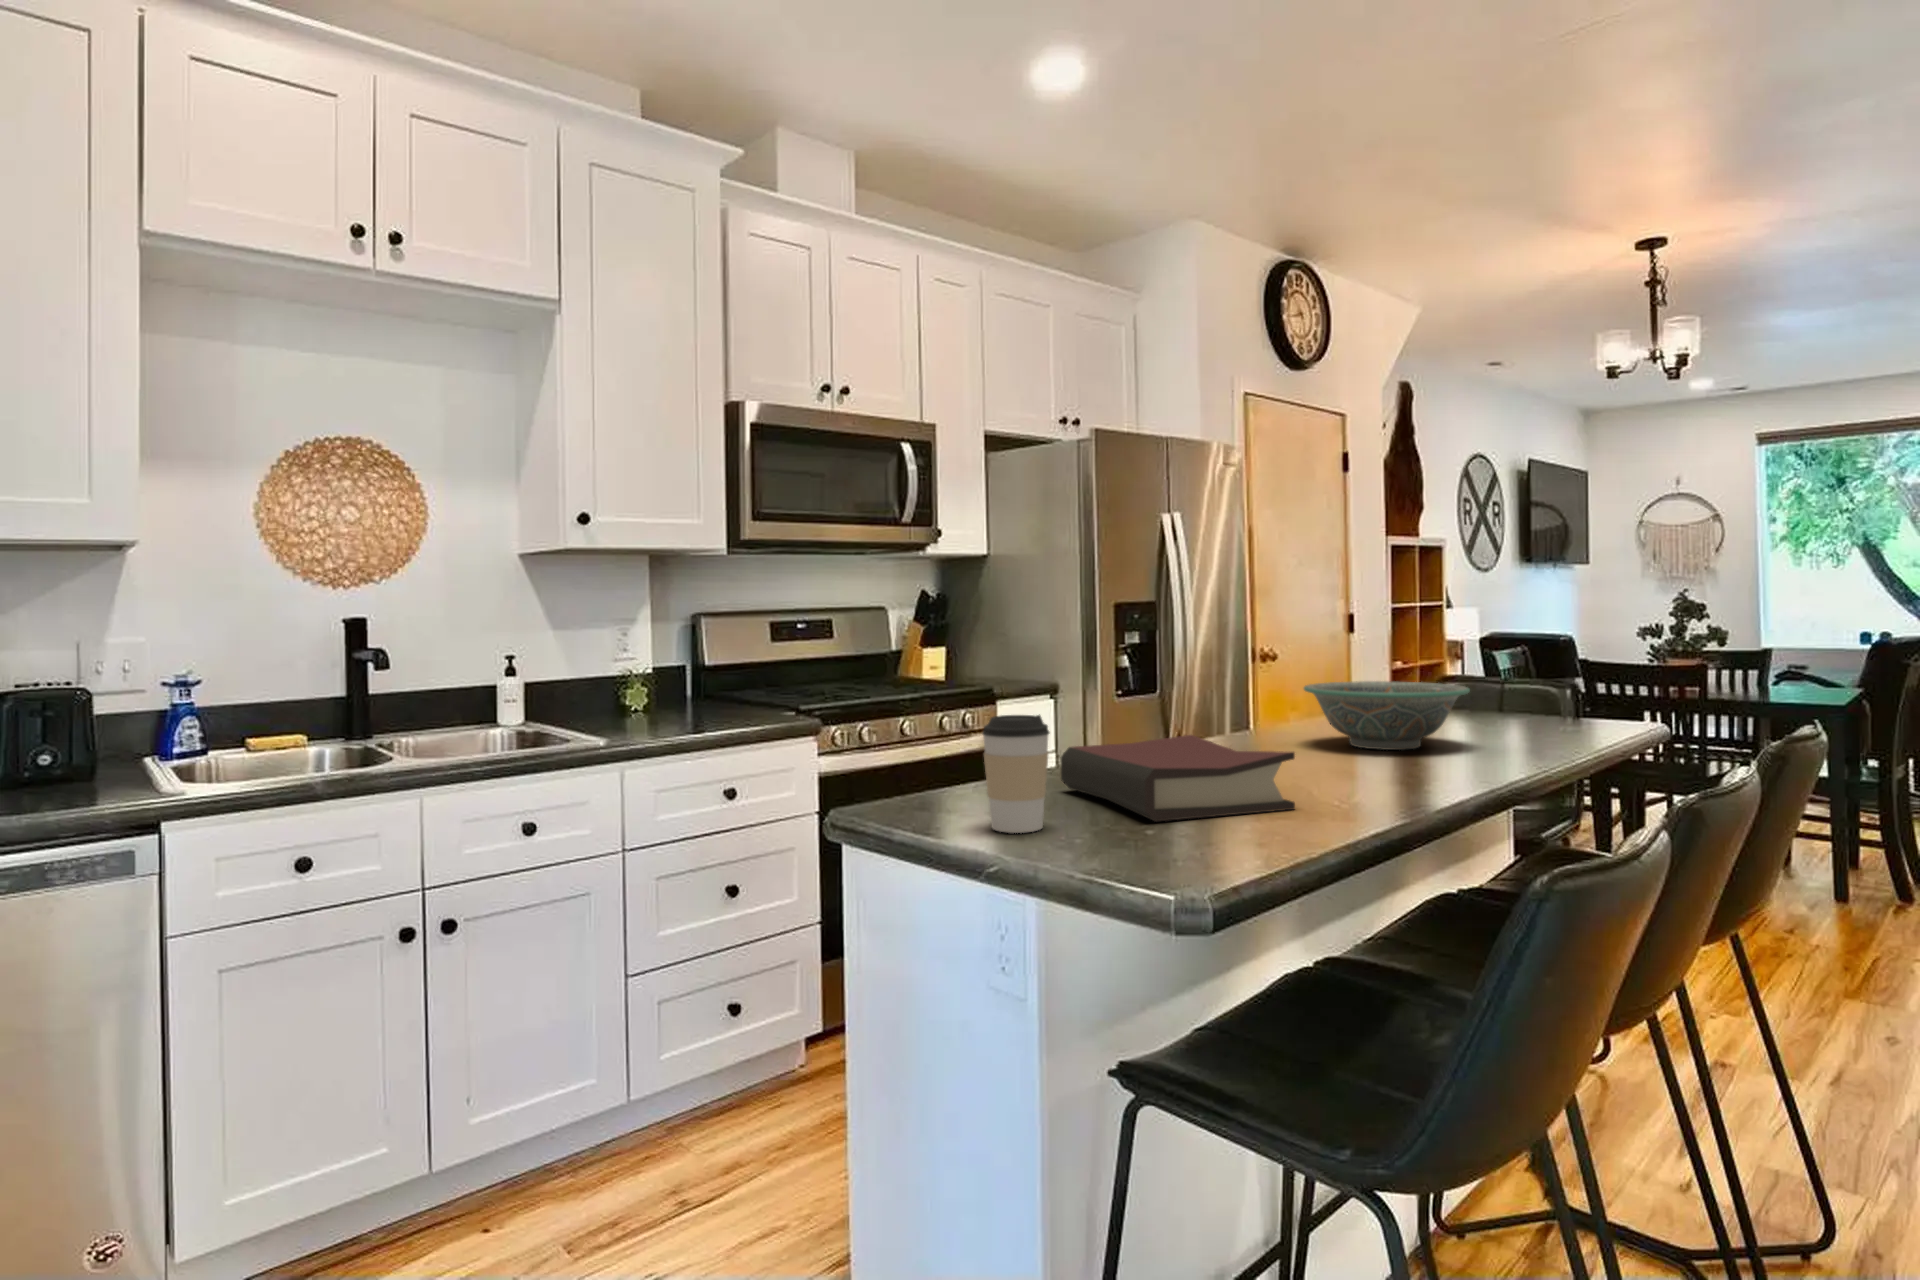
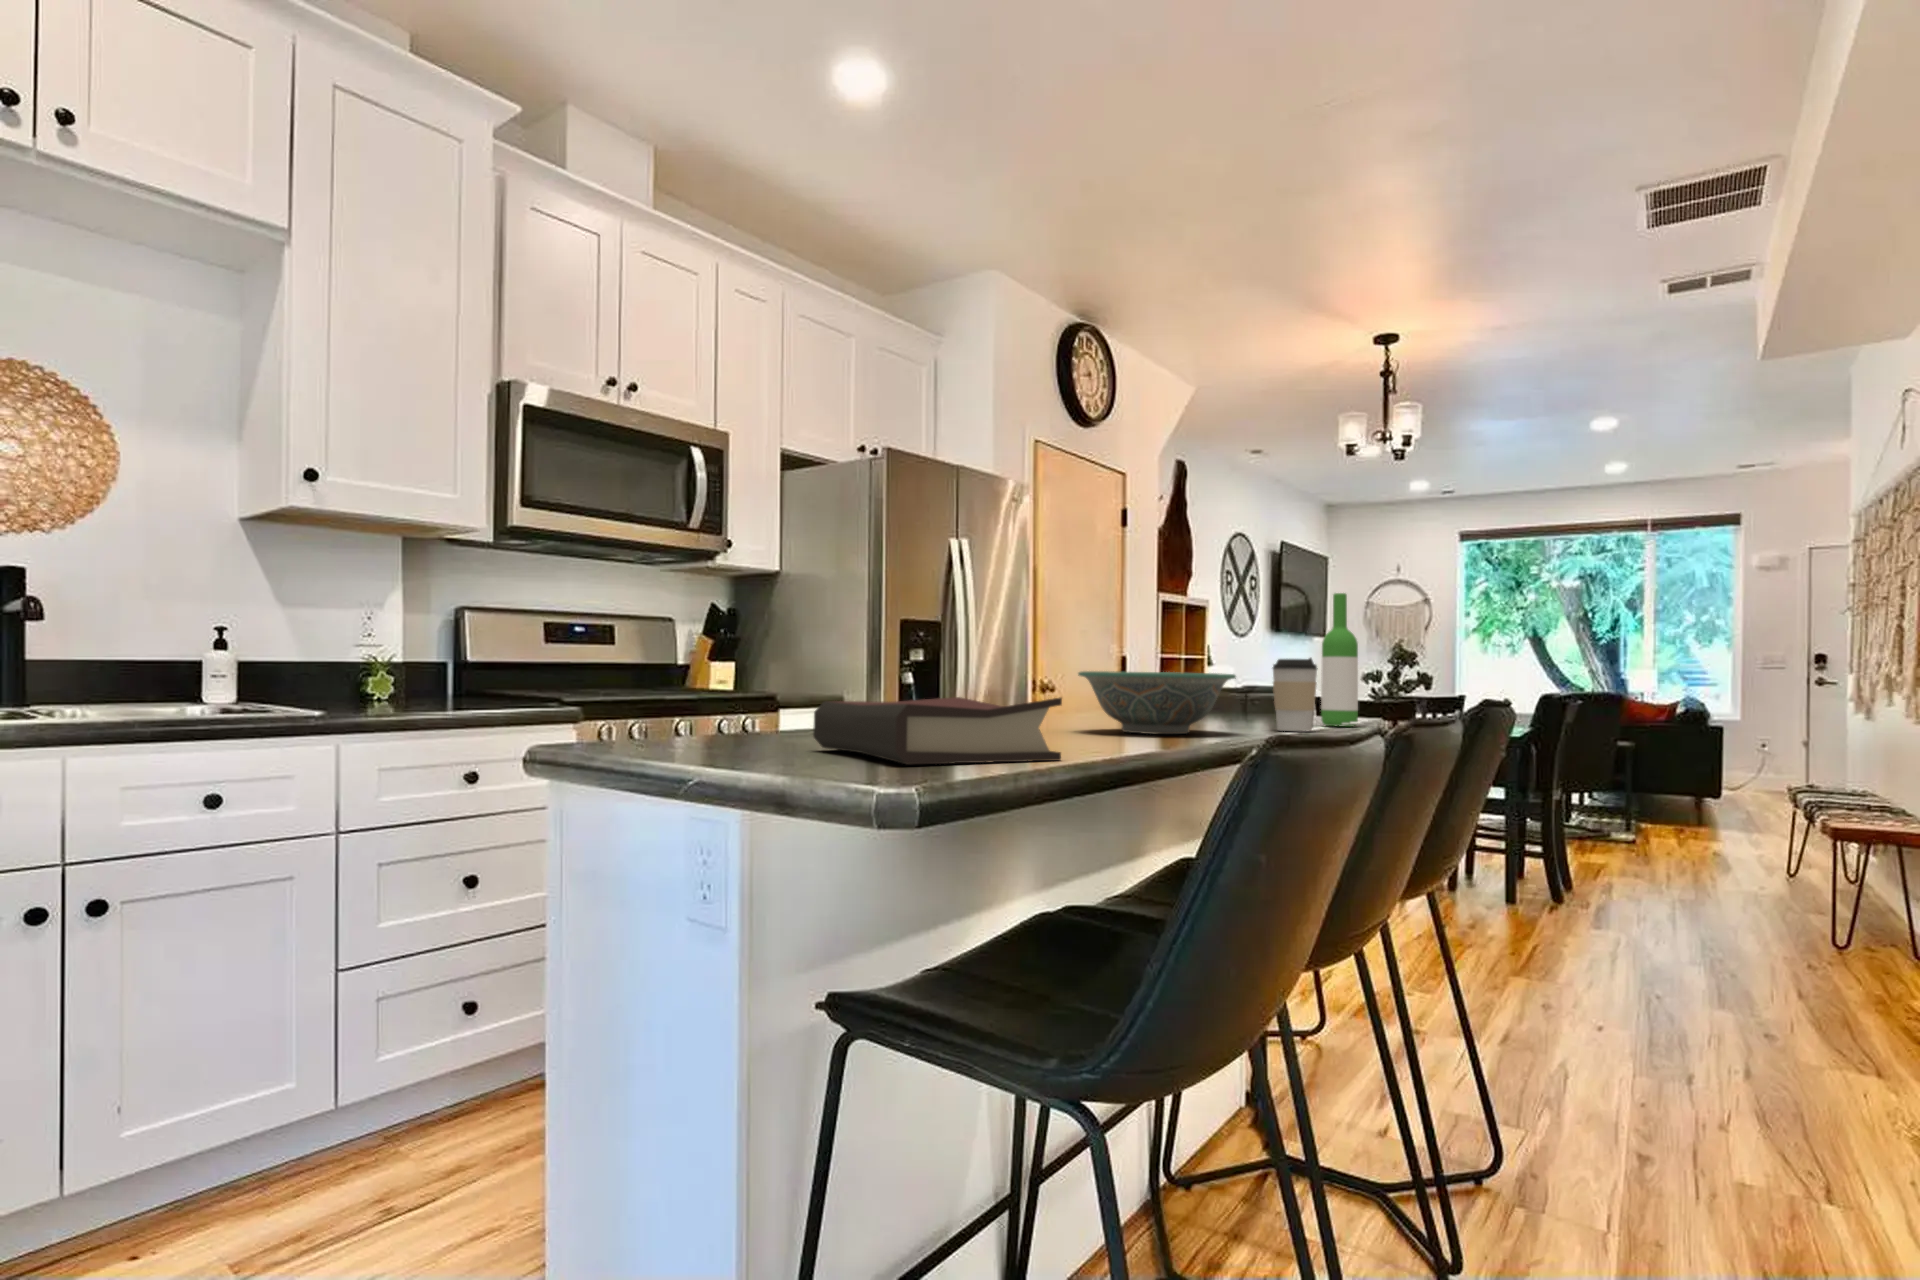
wine bottle: none [1567,585,1608,726] -> present [1321,593,1358,727]
coffee cup: present [982,715,1050,833] -> present [1273,658,1318,731]

